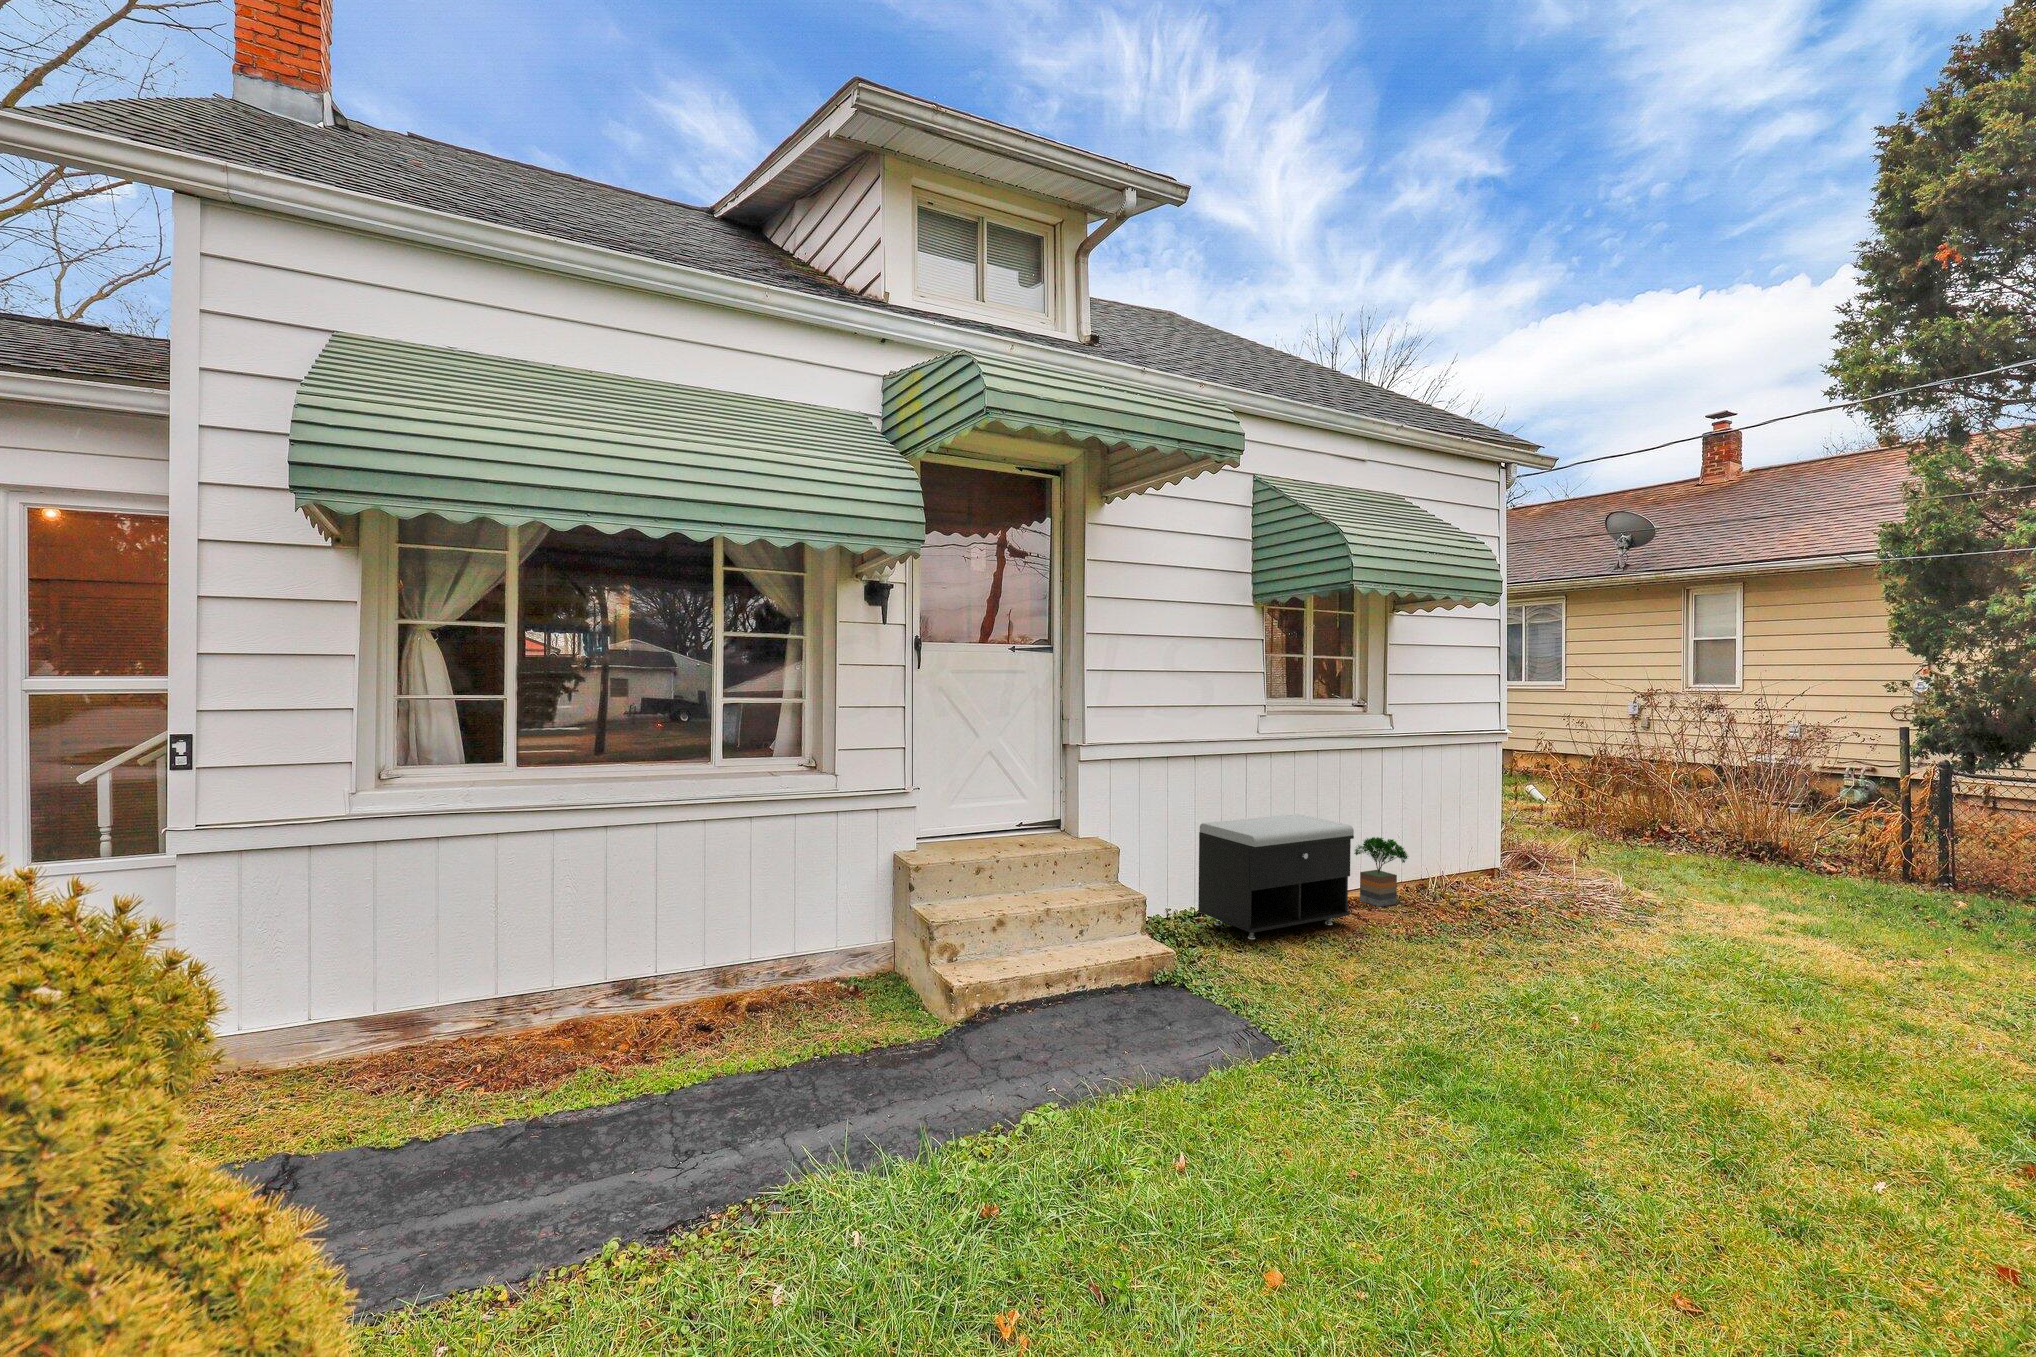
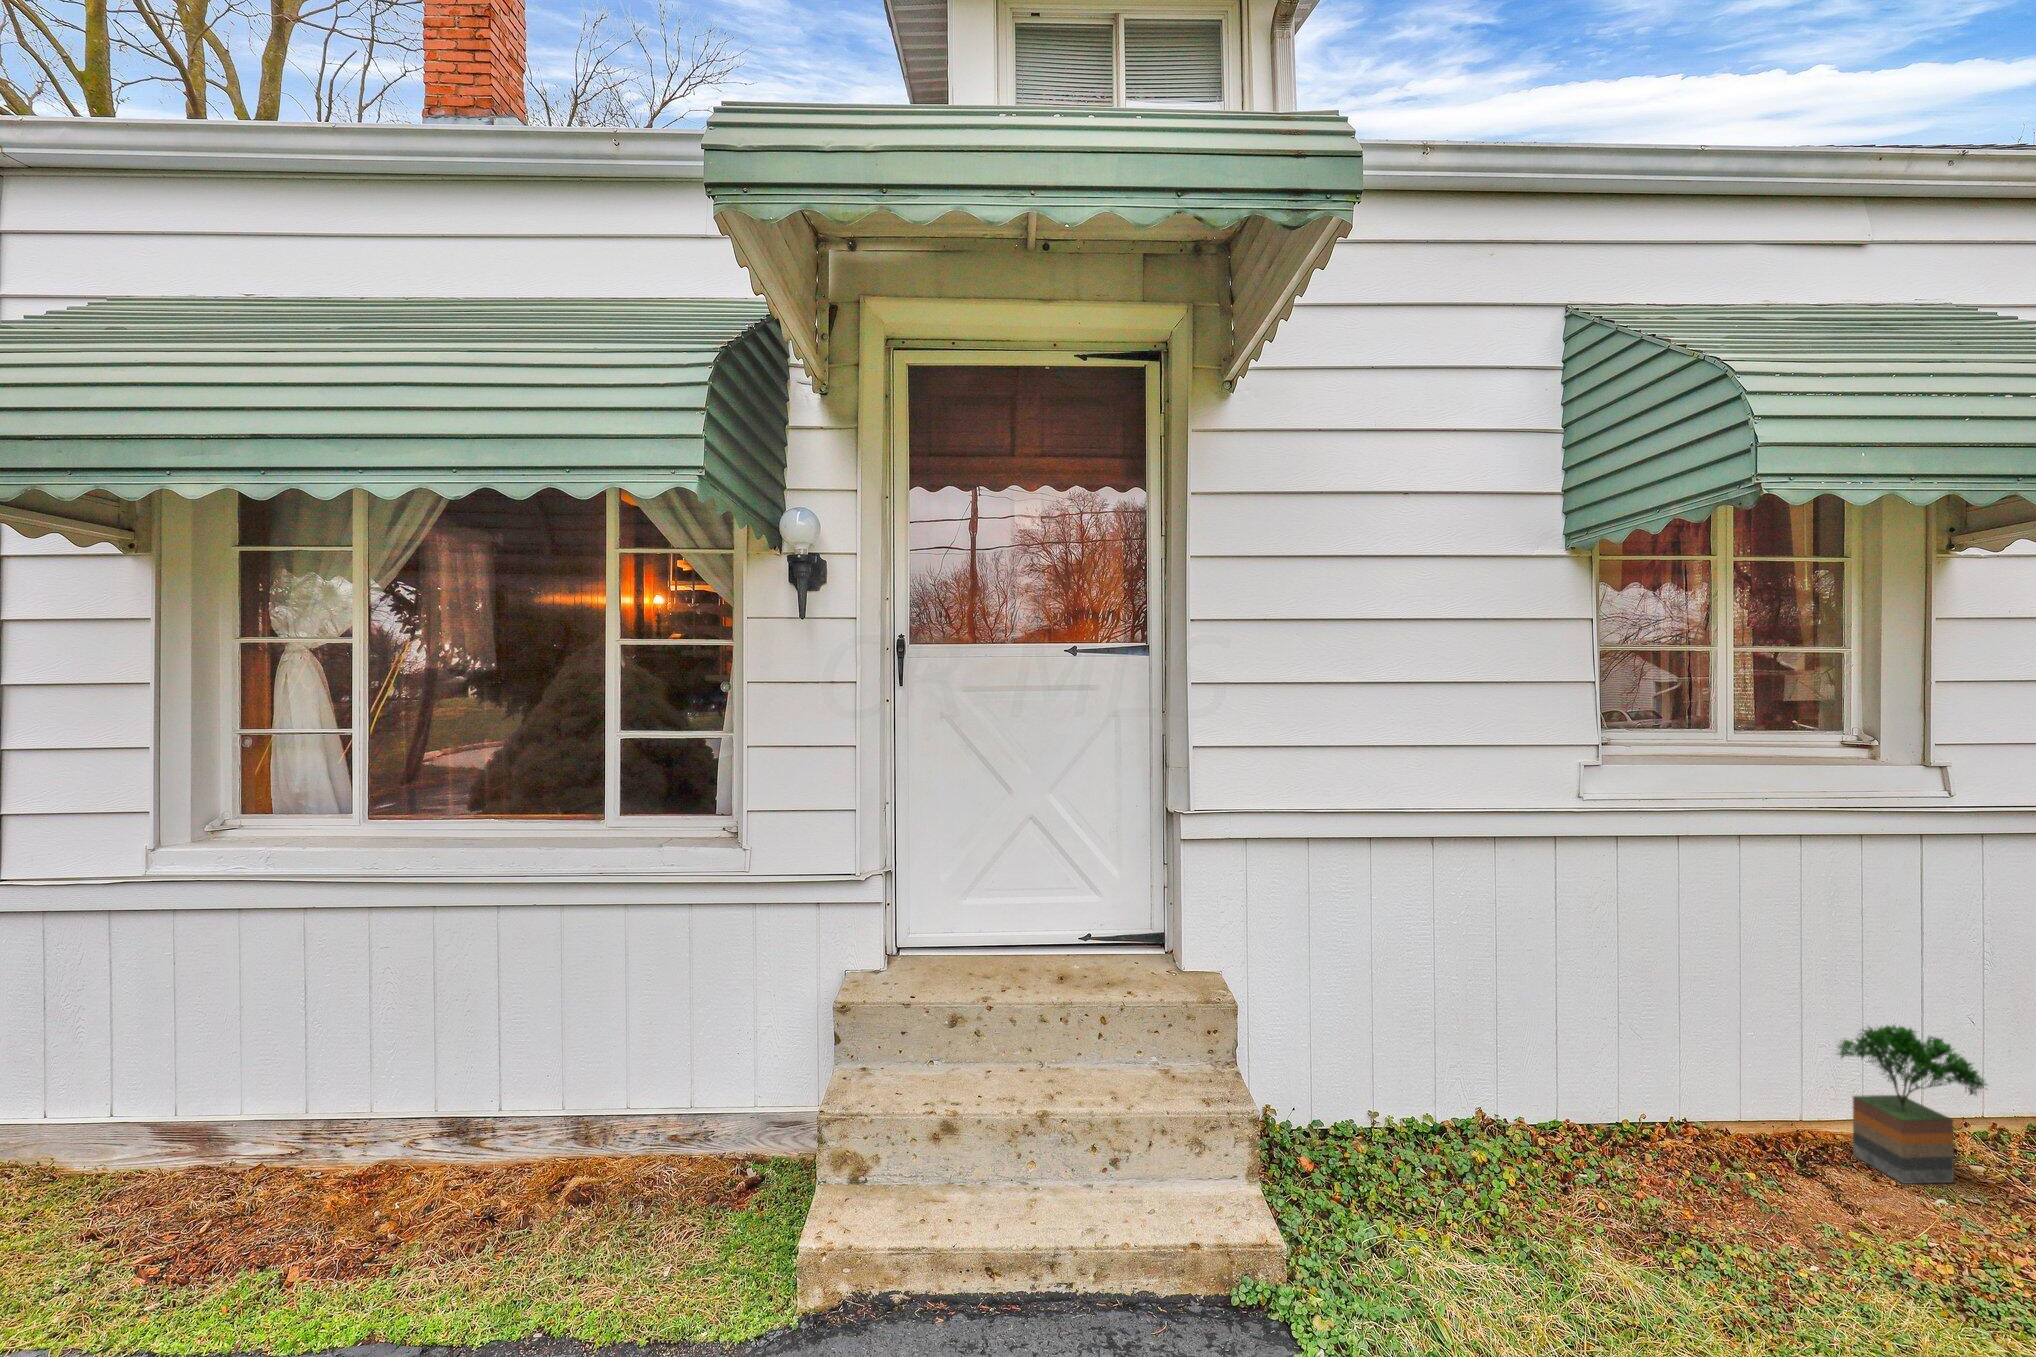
storage bench: present [1198,814,1354,940] -> none [1435,962,1800,1222]

